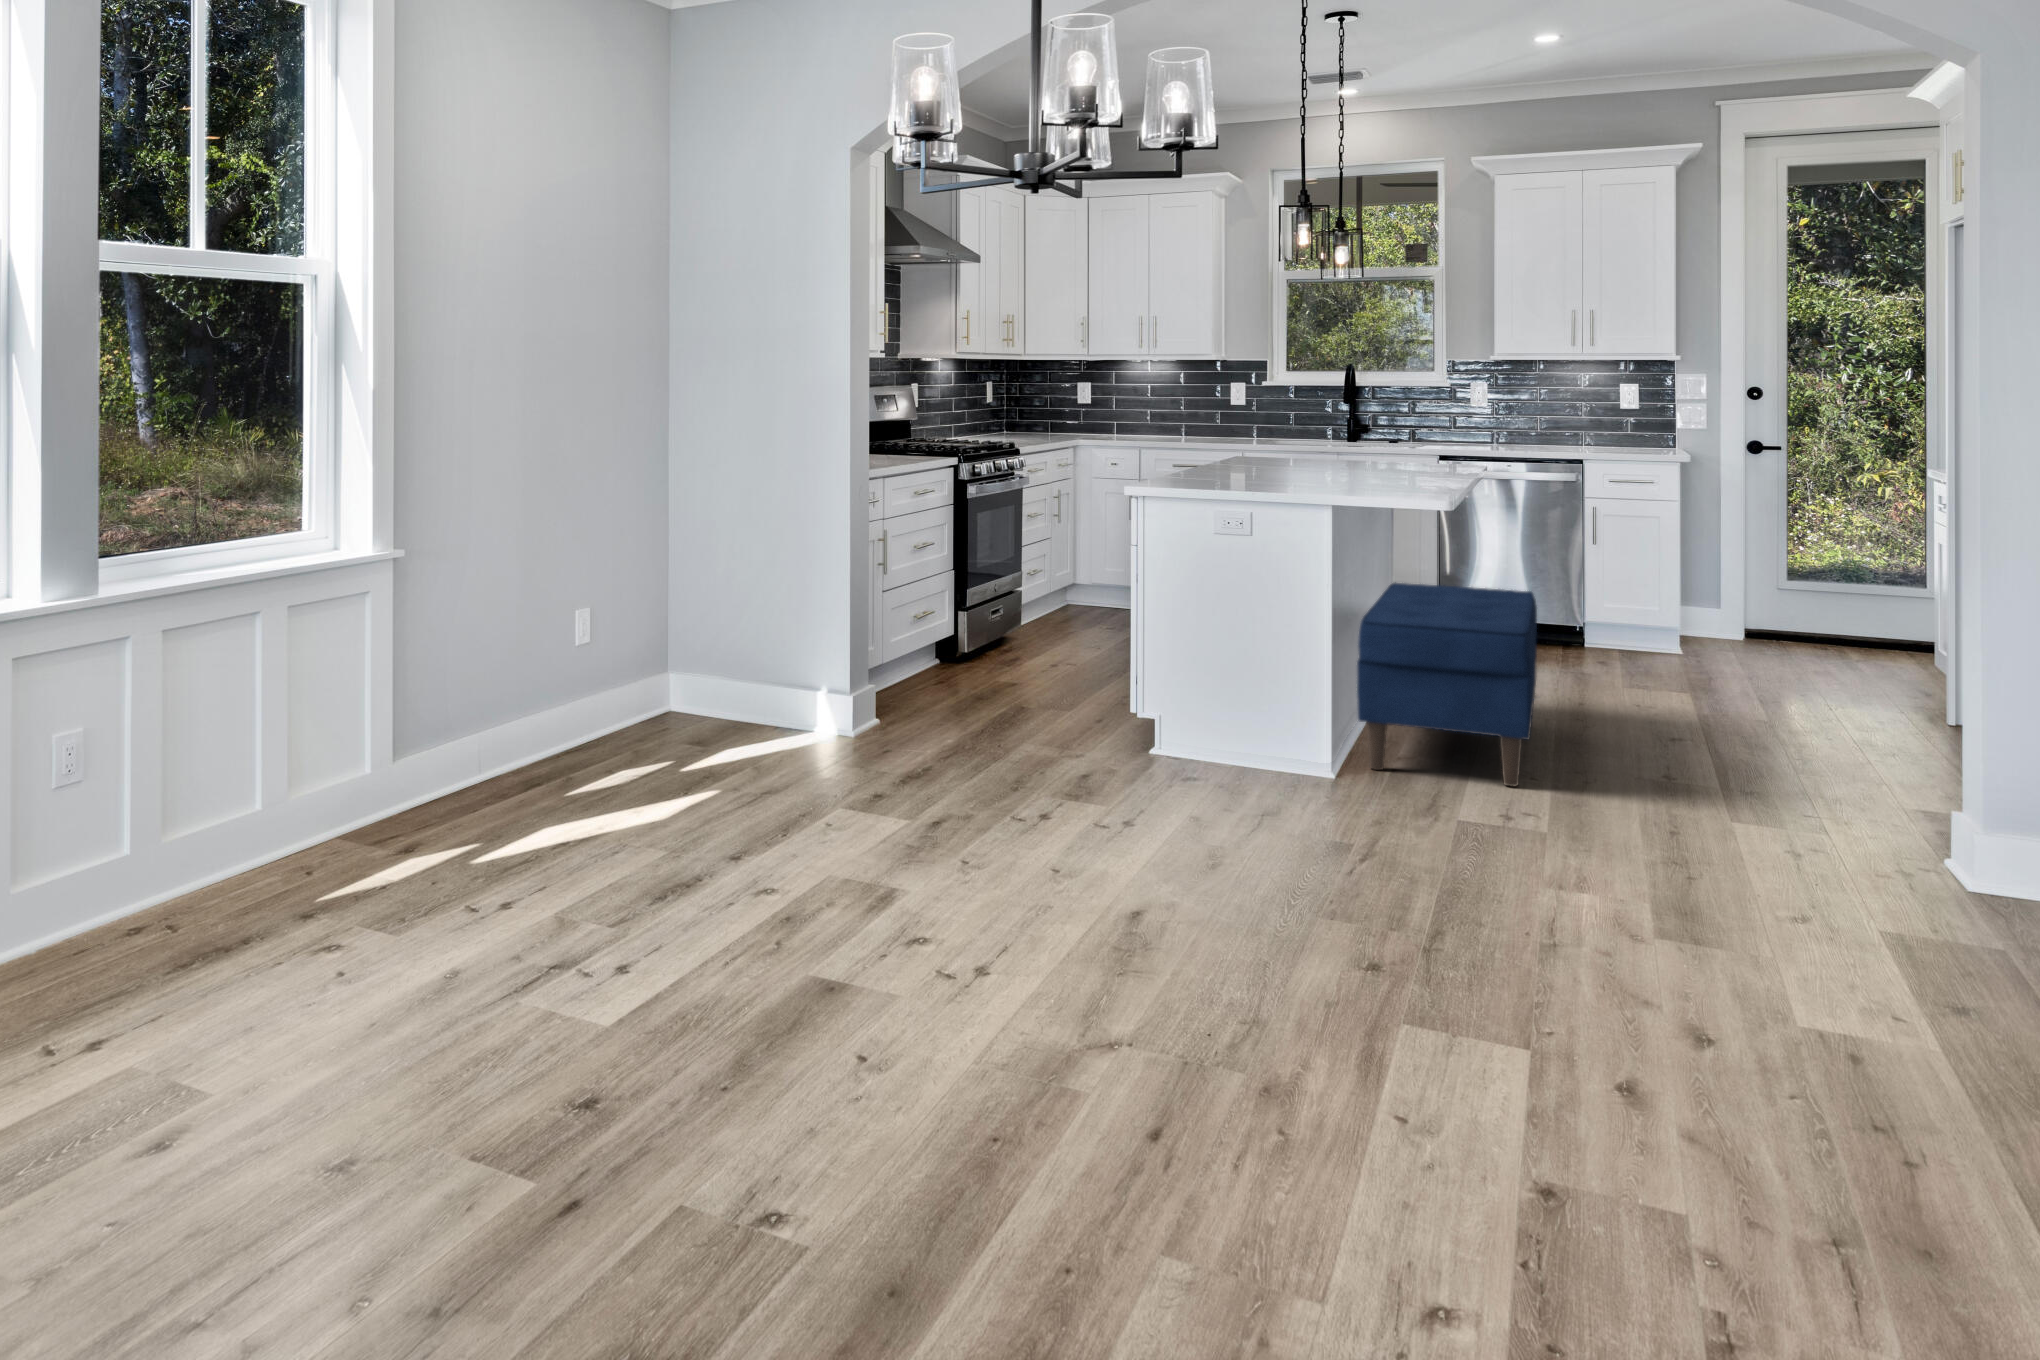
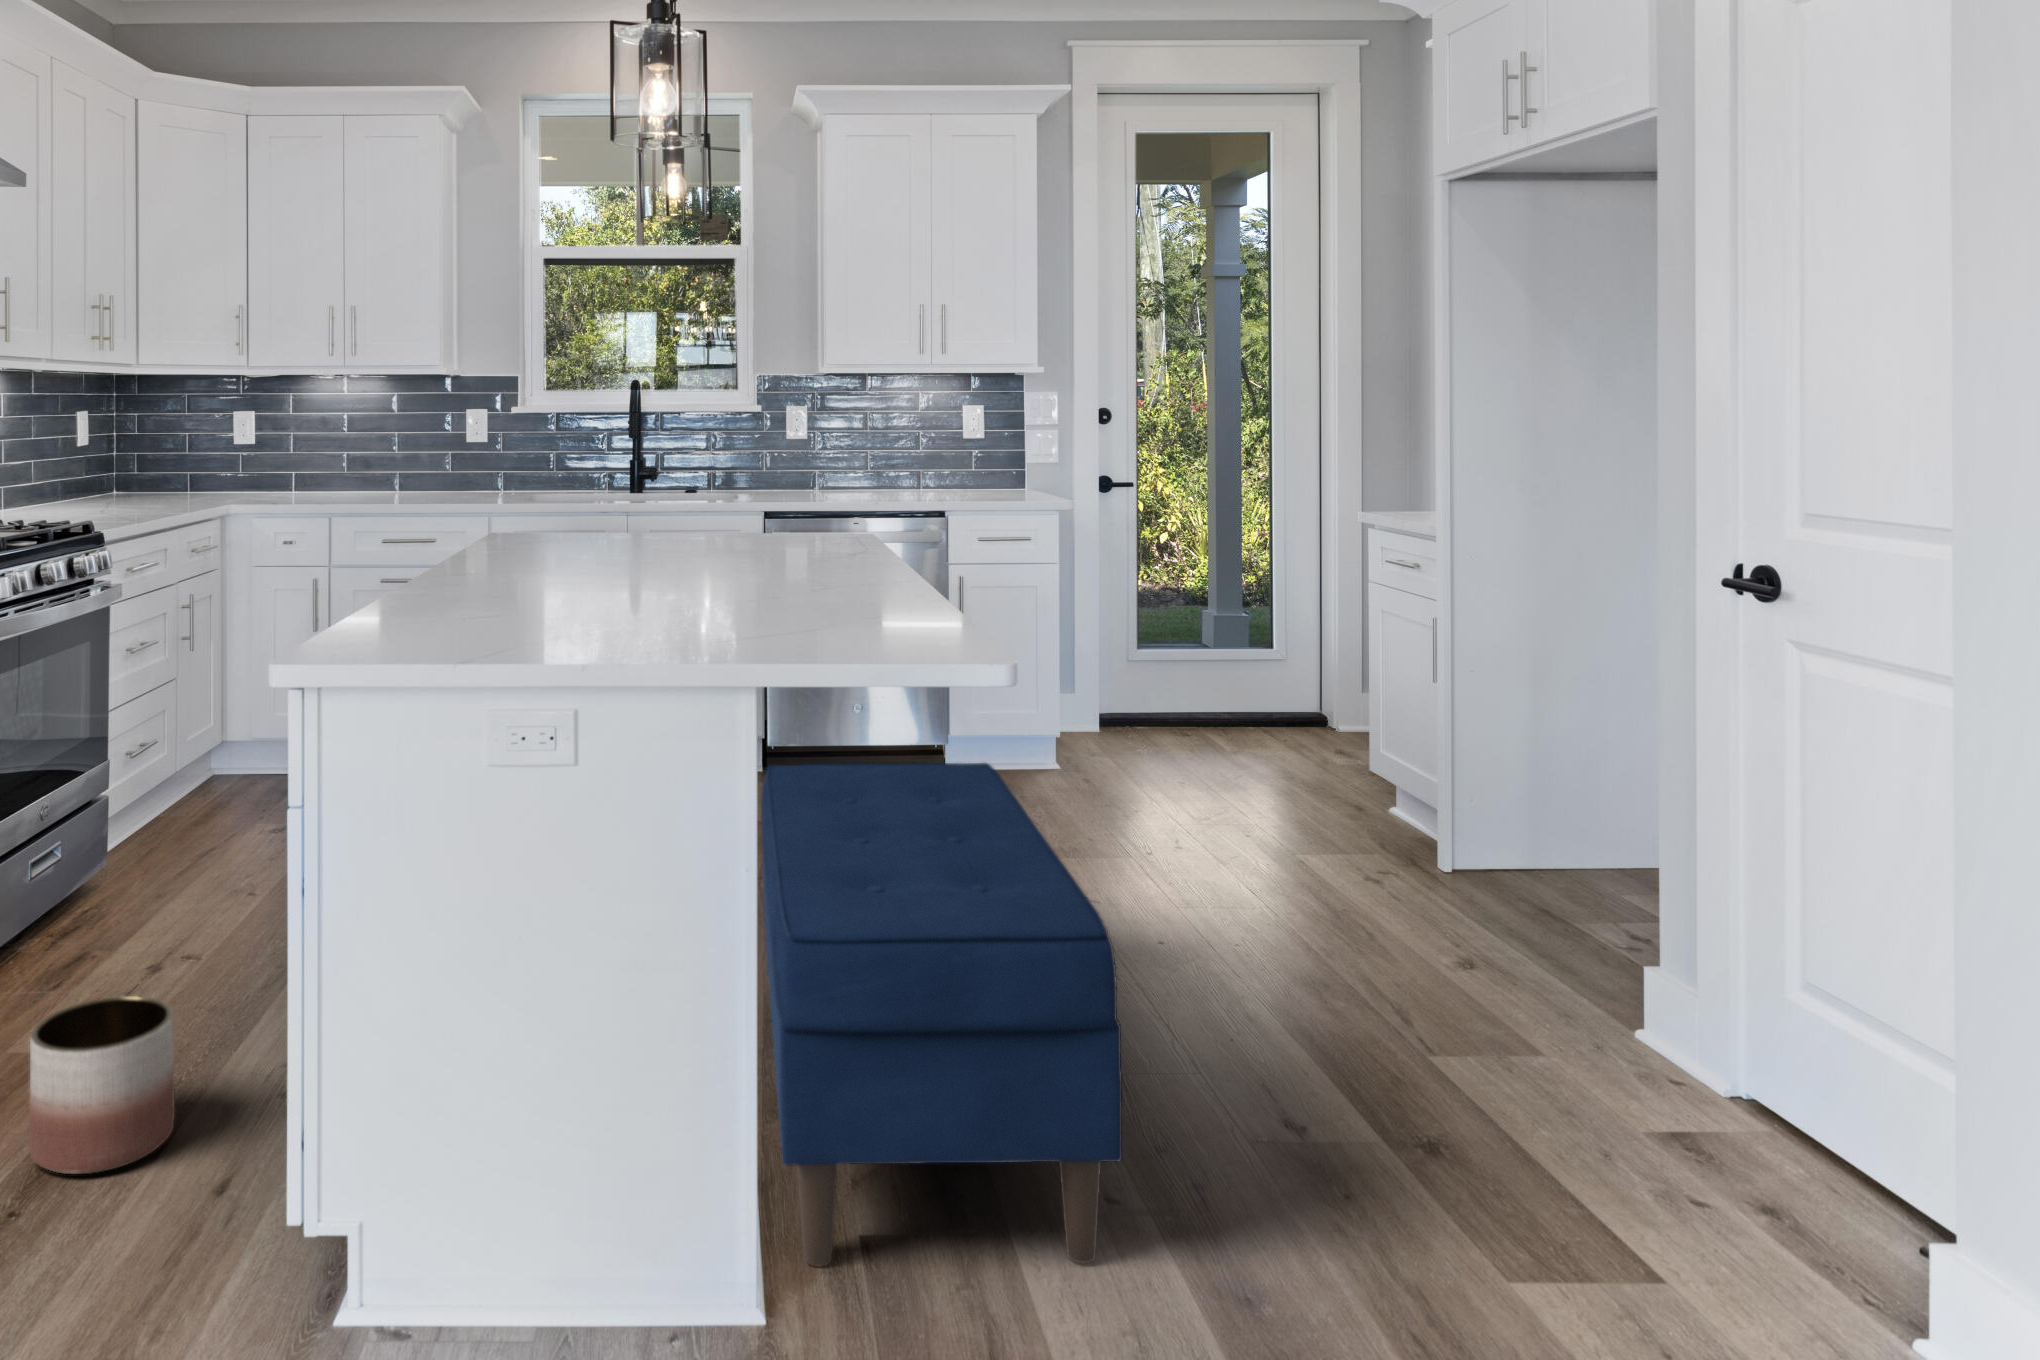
planter: none [1021,646,1081,710] -> present [29,996,175,1174]

